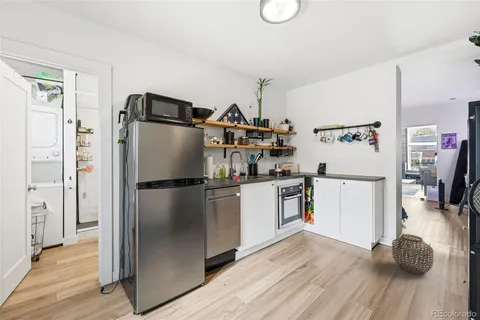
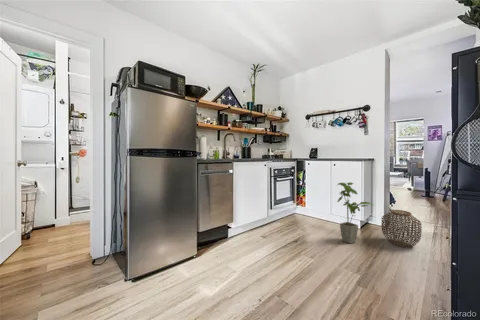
house plant: none [346,207,384,269] -> present [338,182,372,243]

